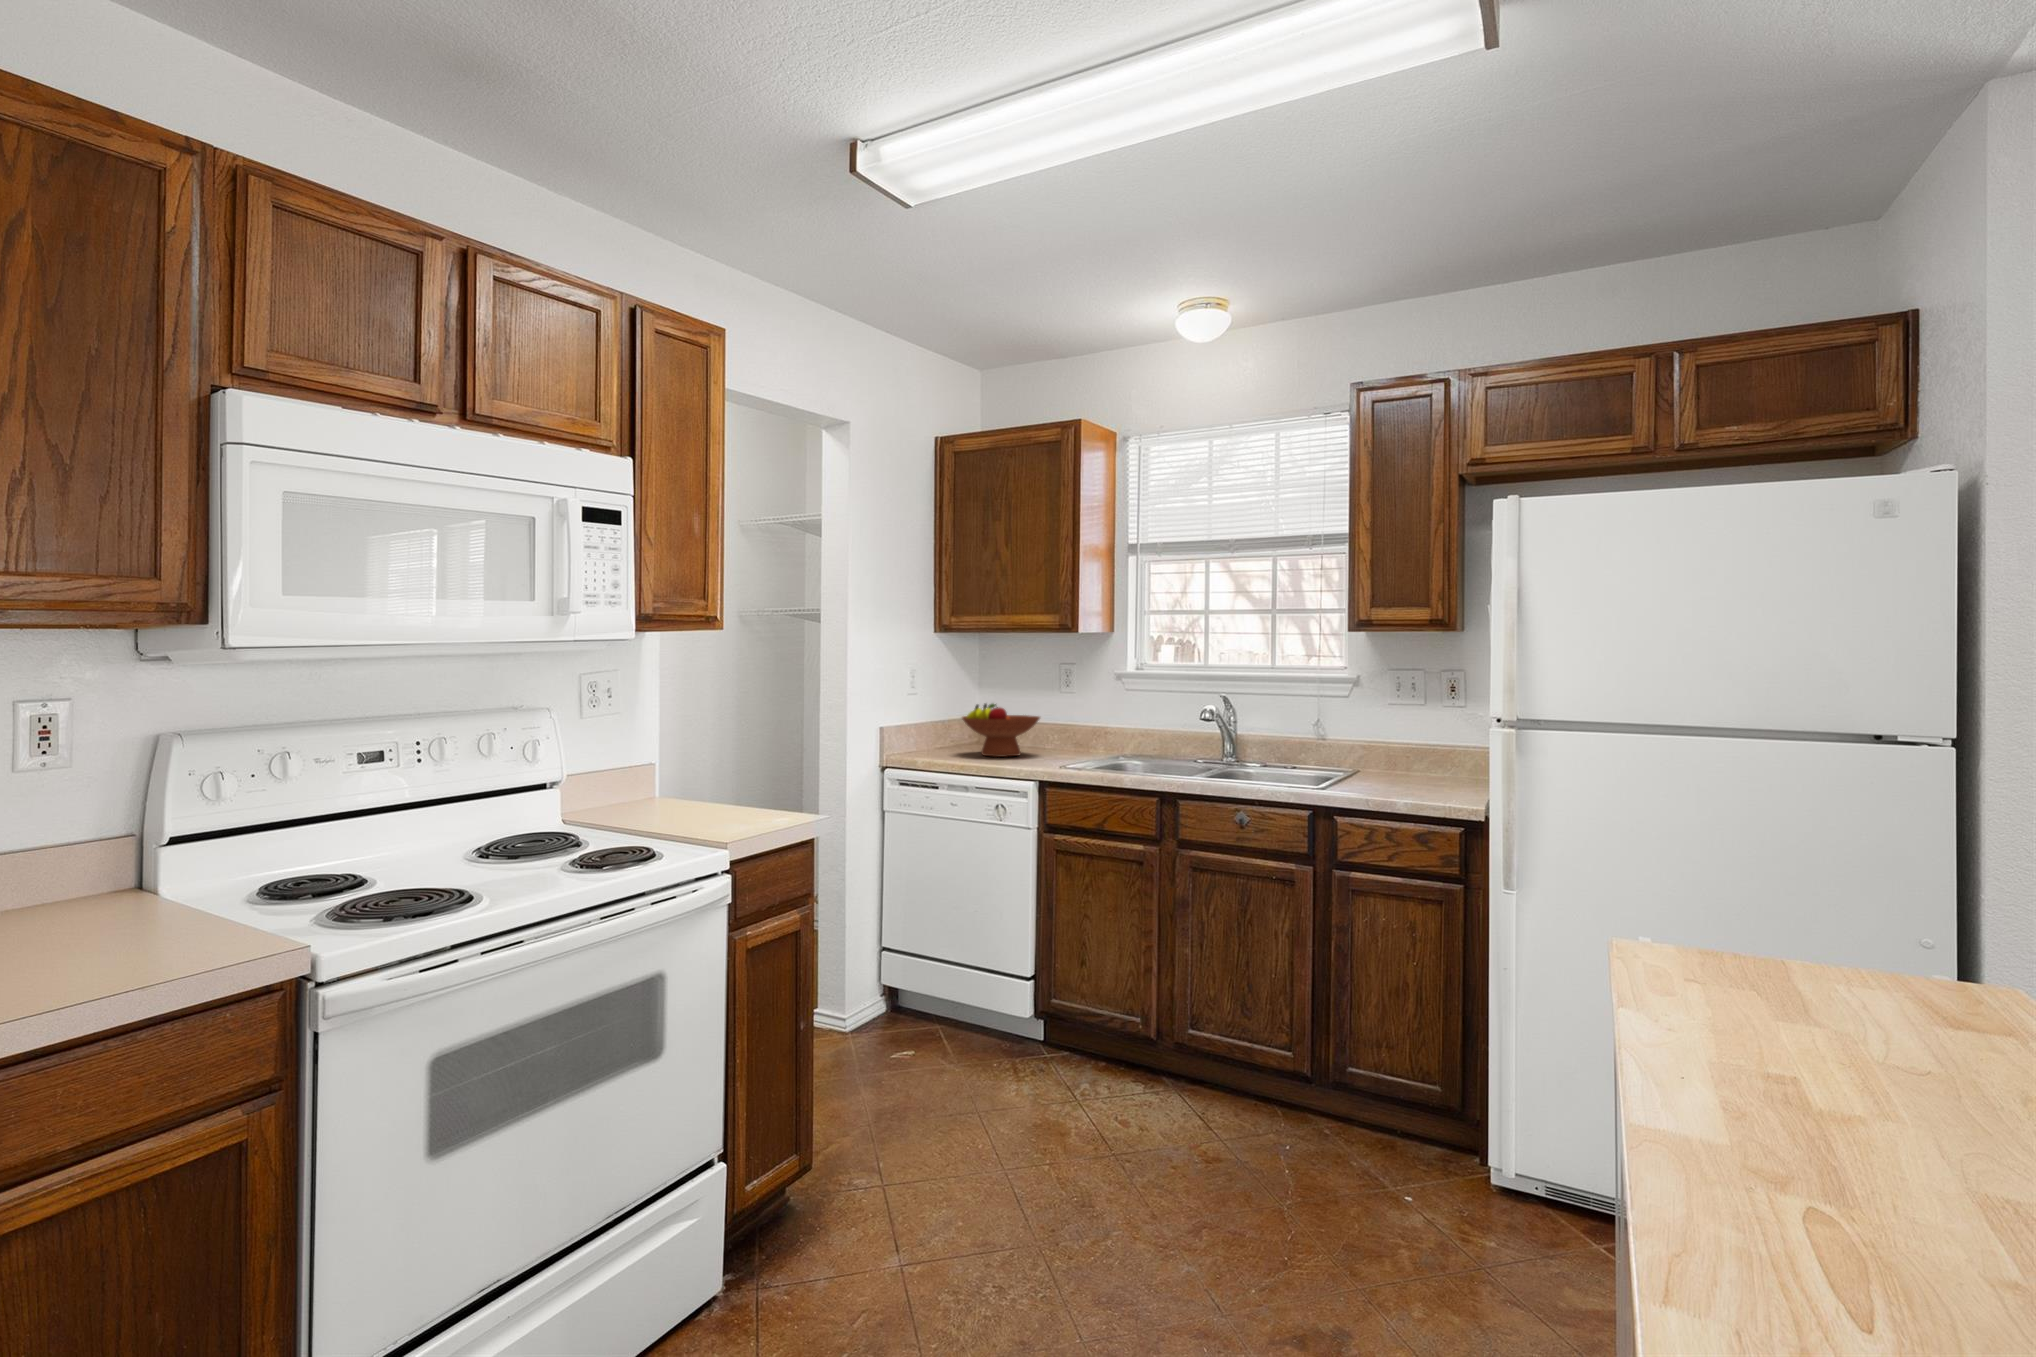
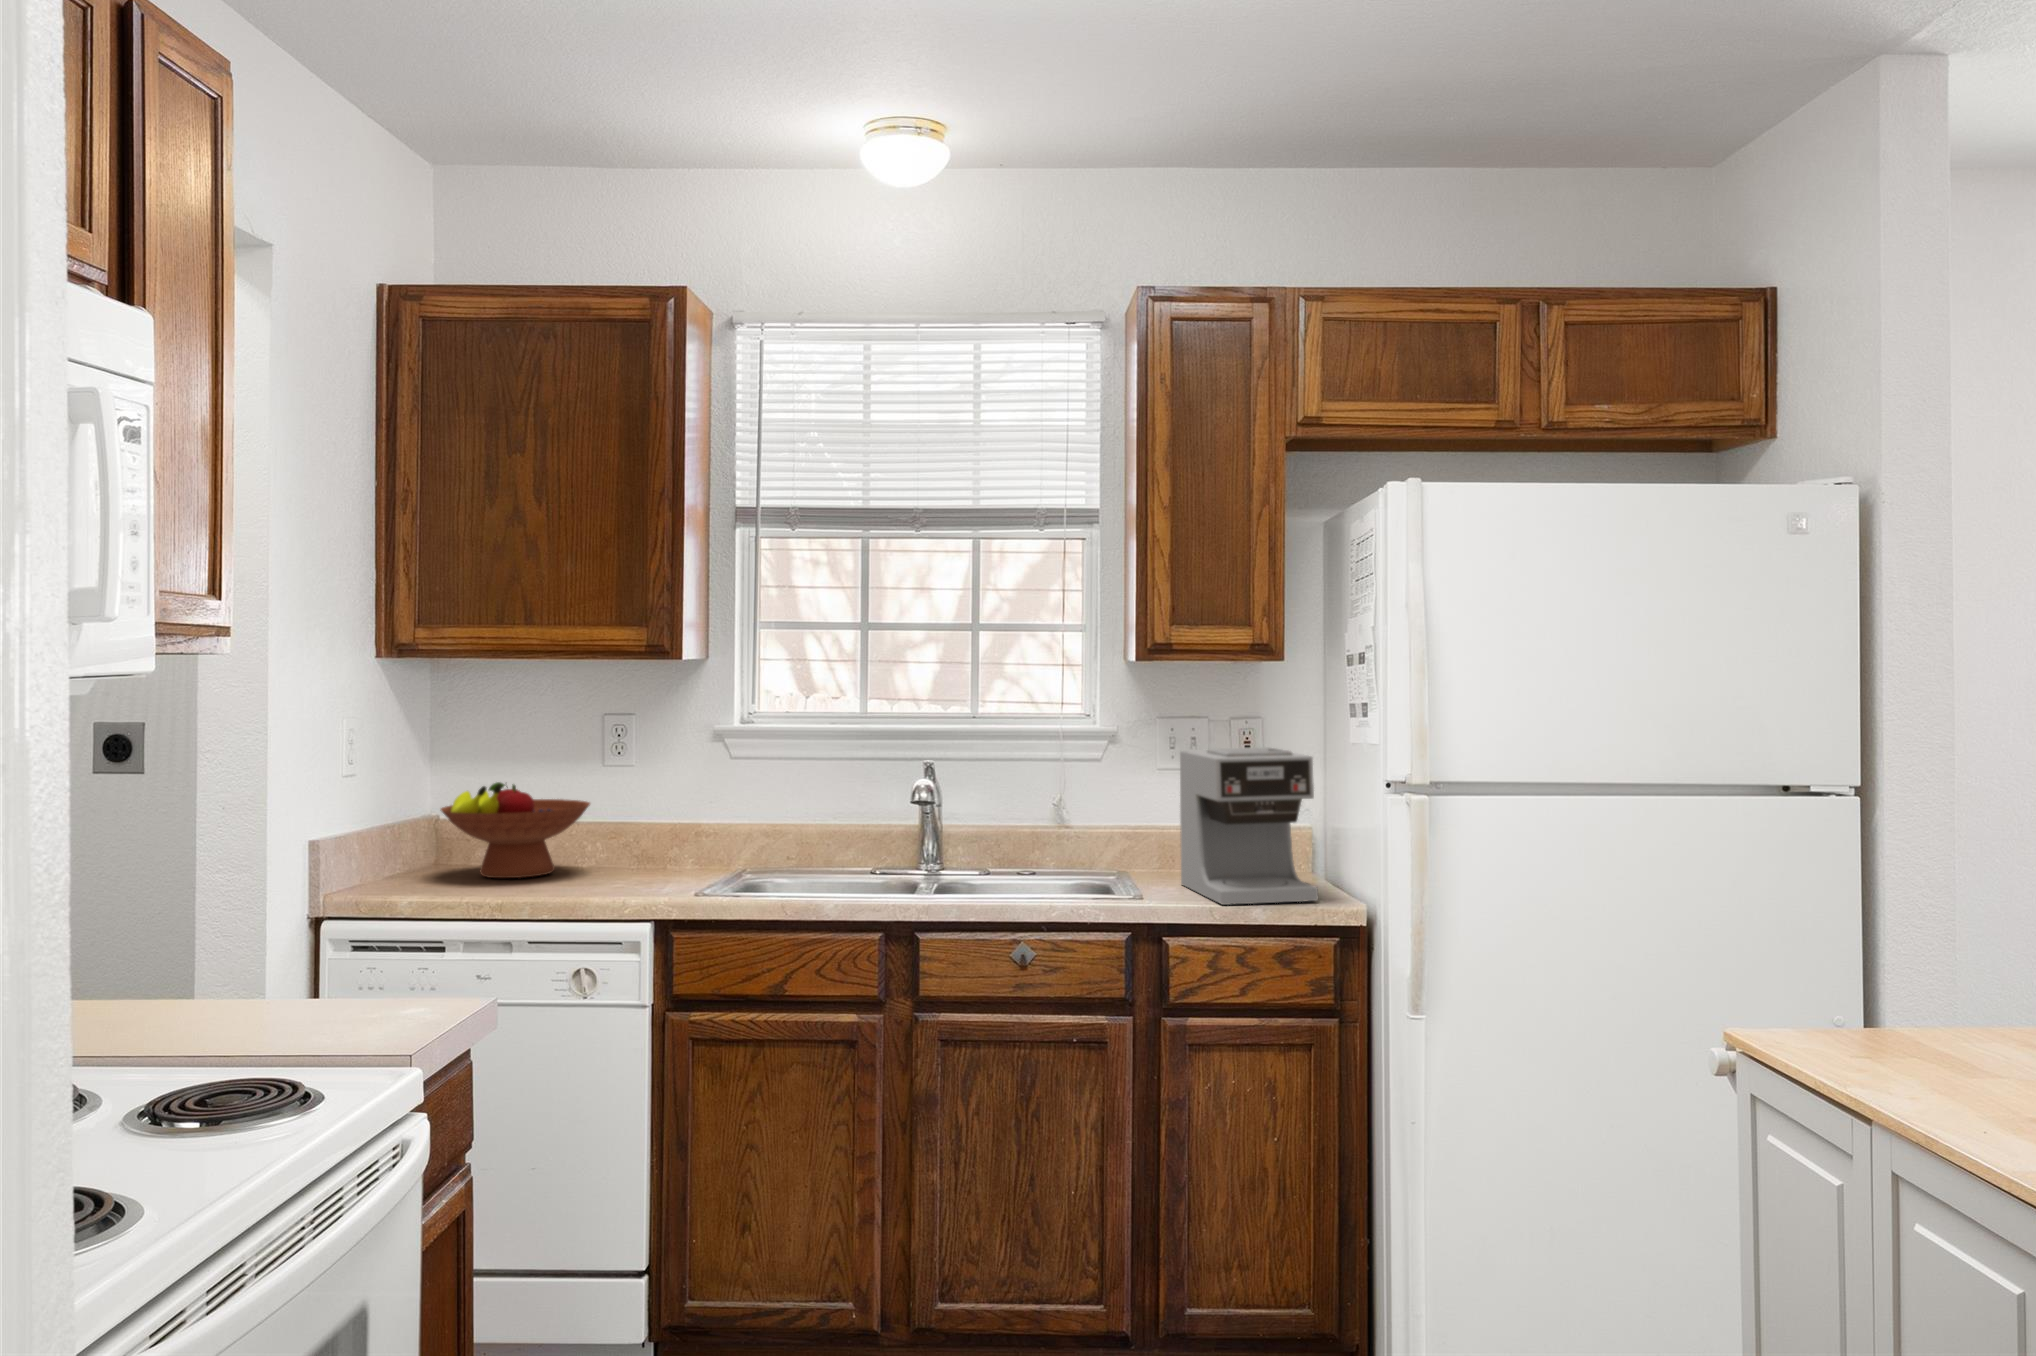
coffee maker: none [1381,693,1457,801] -> present [1180,747,1318,905]

